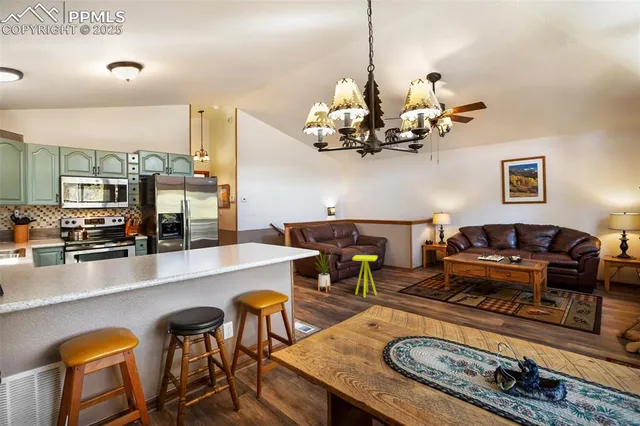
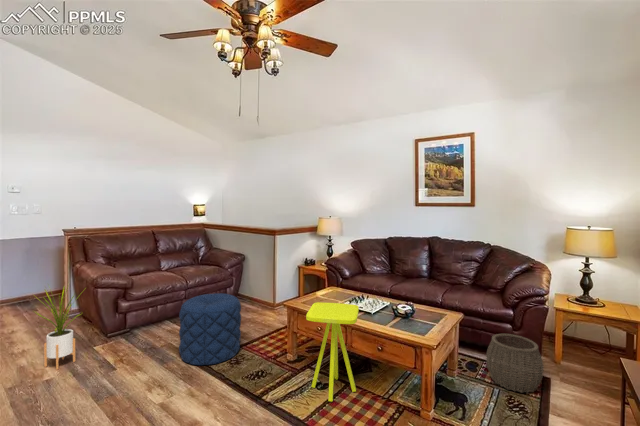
side table: present [352,255,378,298] -> present [306,302,359,401]
pouf: none [381,256,414,291] -> present [179,293,241,365]
woven basket: none [564,272,598,300] -> present [486,334,544,393]

